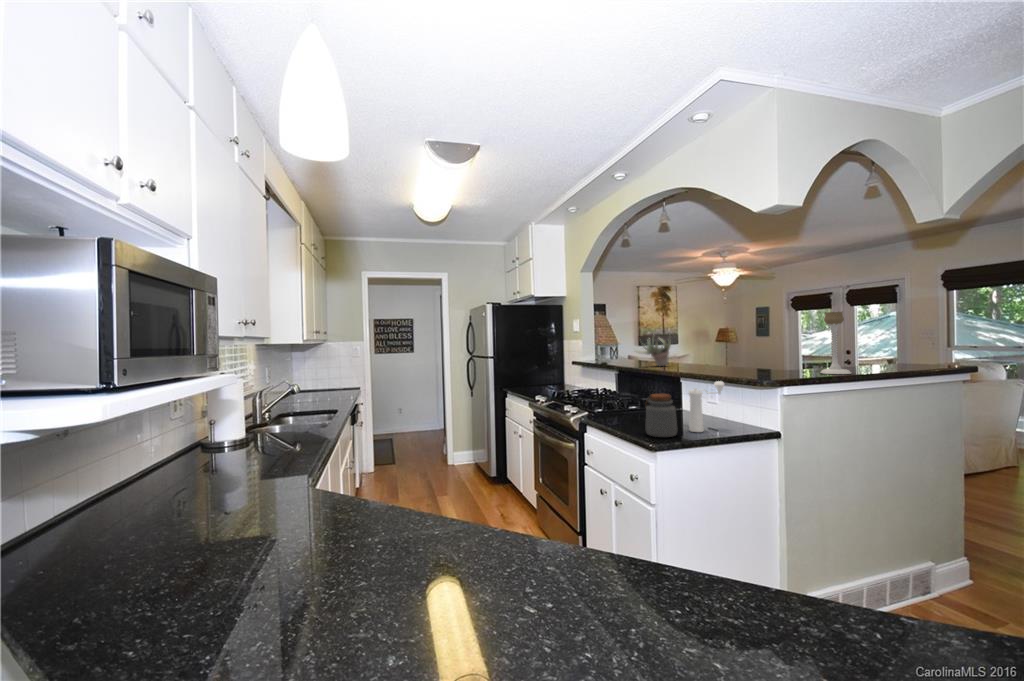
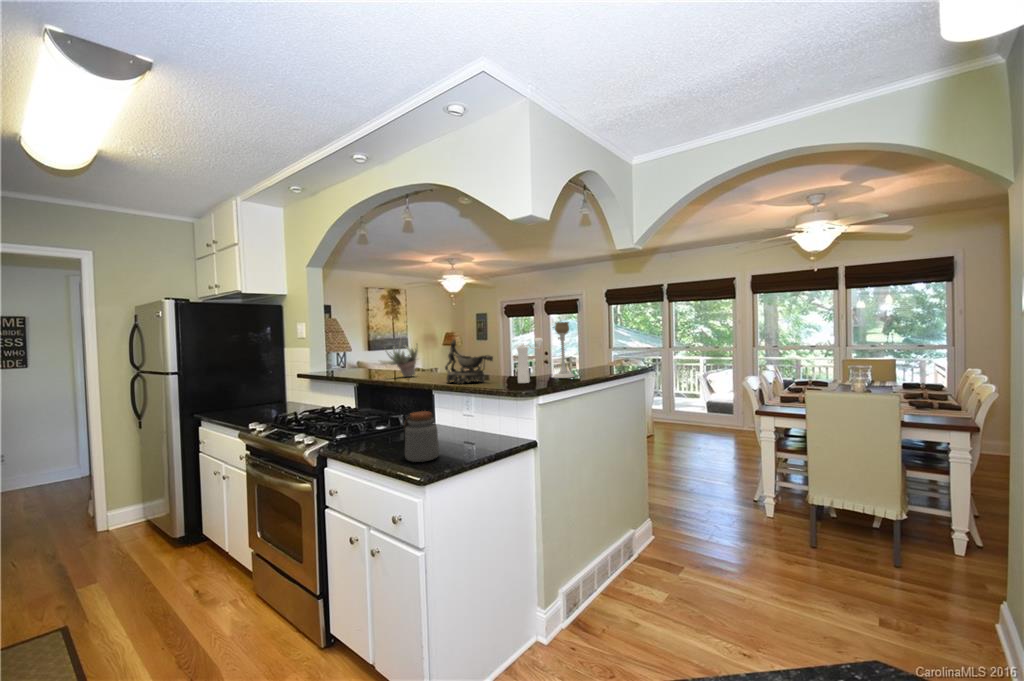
decorative bowl: none [693,331,743,374] -> present [445,340,493,384]
pepper mill: present [689,381,724,432] -> present [517,338,543,383]

